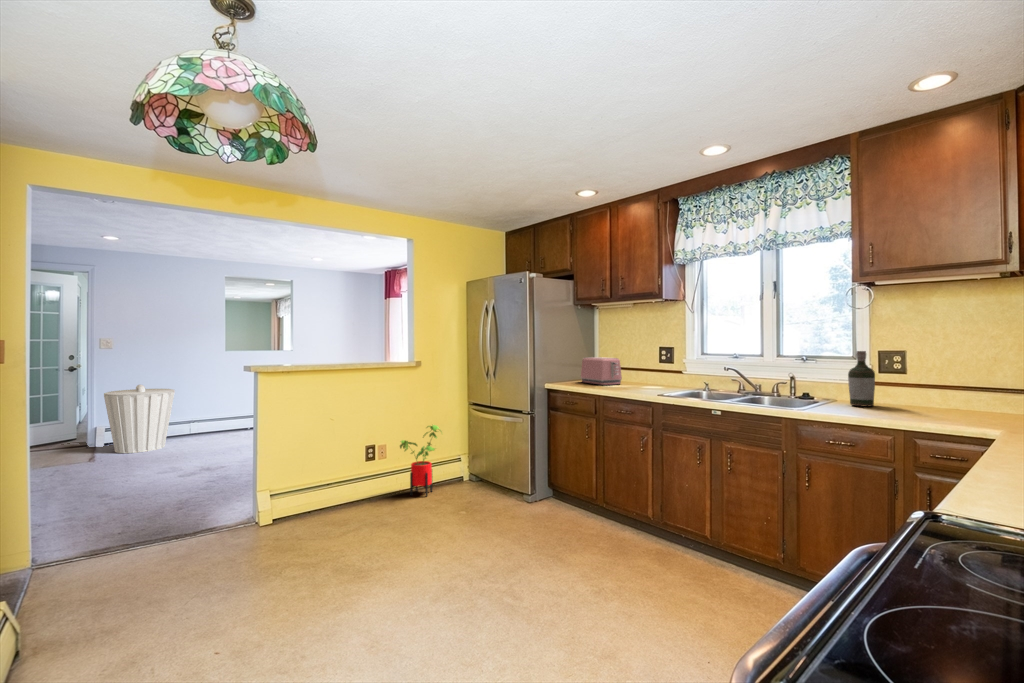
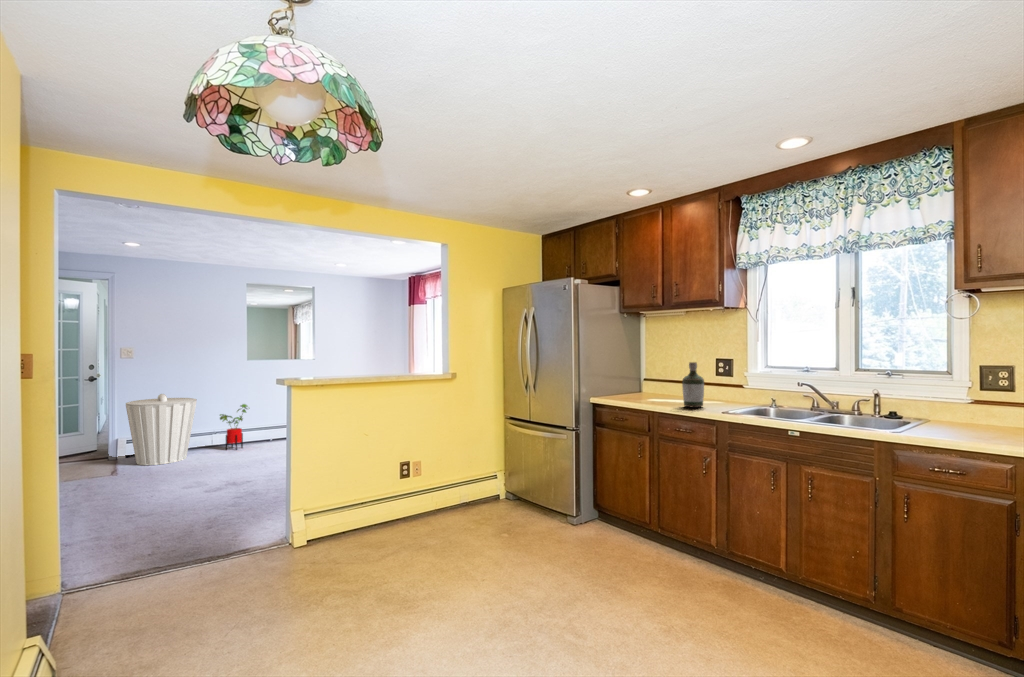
bottle: present [848,351,875,406] -> present [682,362,704,407]
toaster: present [581,357,622,385] -> none [628,368,674,398]
house plant: present [400,425,439,496] -> present [220,404,247,450]

